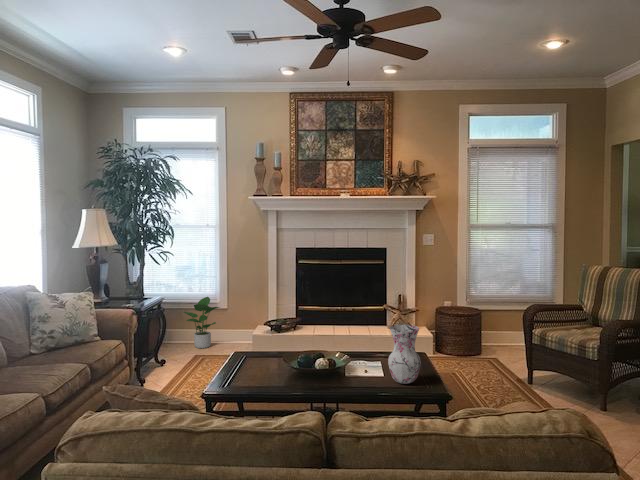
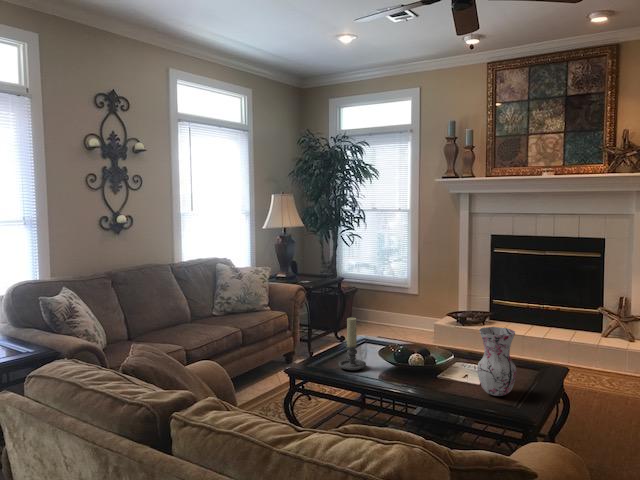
potted plant: present [184,297,219,348] -> none [372,281,411,332]
candle holder: none [249,332,277,386] -> present [339,317,366,371]

